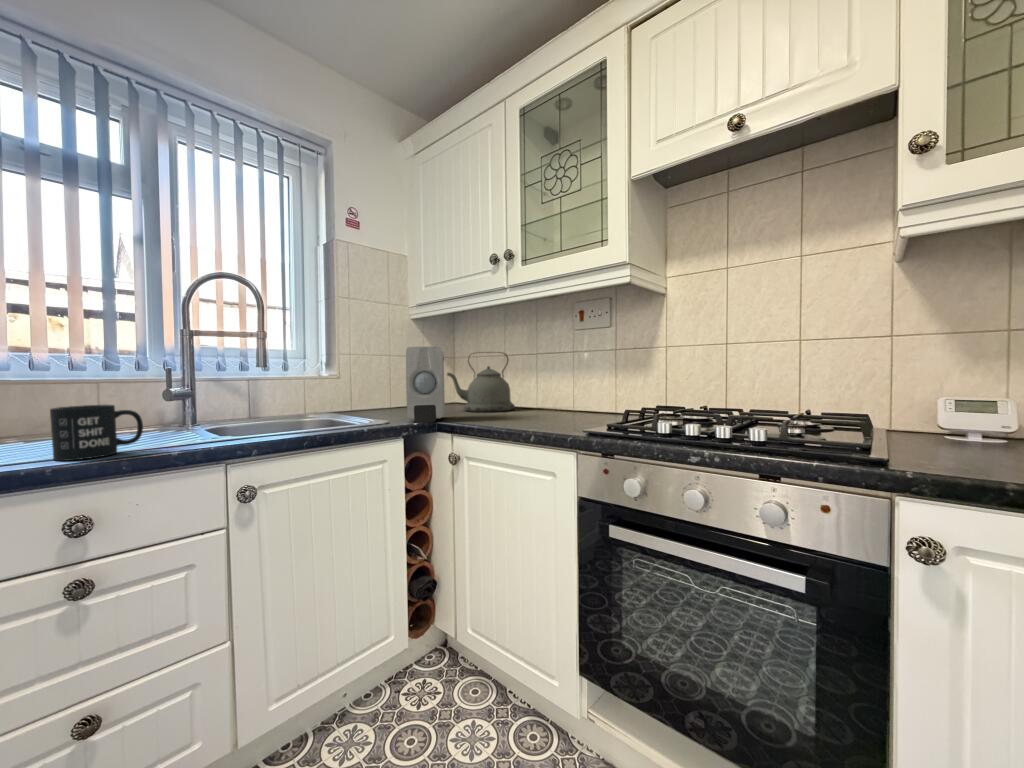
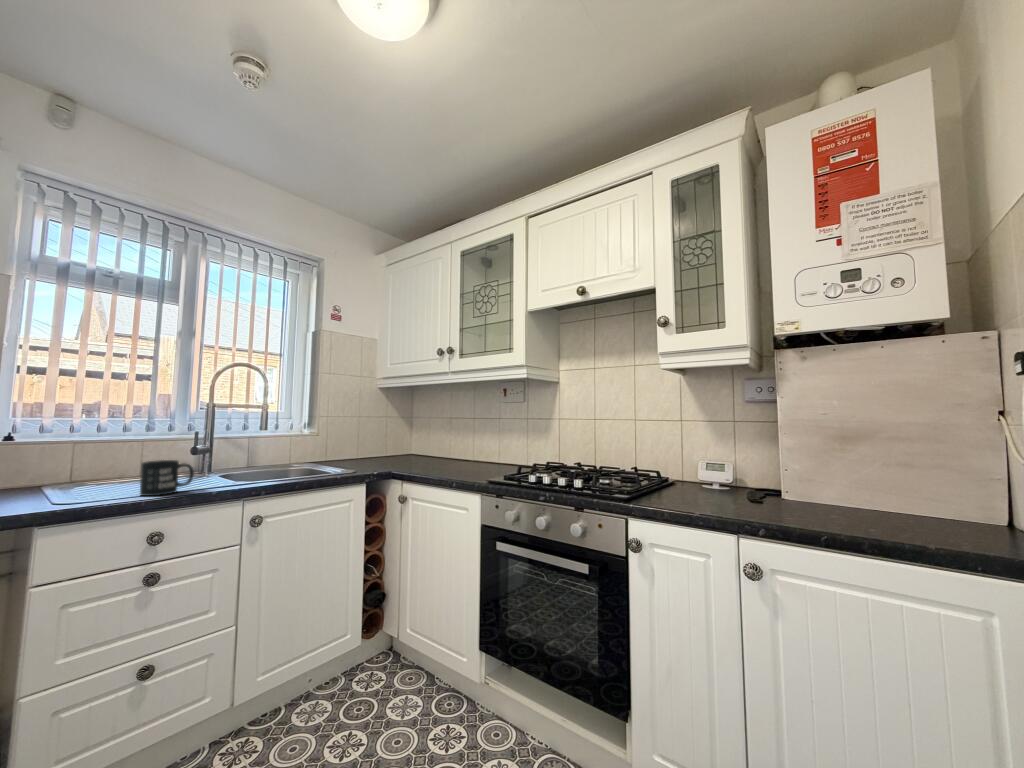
soap dispenser: present [406,346,445,423] -> none [370,417,399,472]
kettle: present [447,352,515,412] -> none [403,417,455,464]

